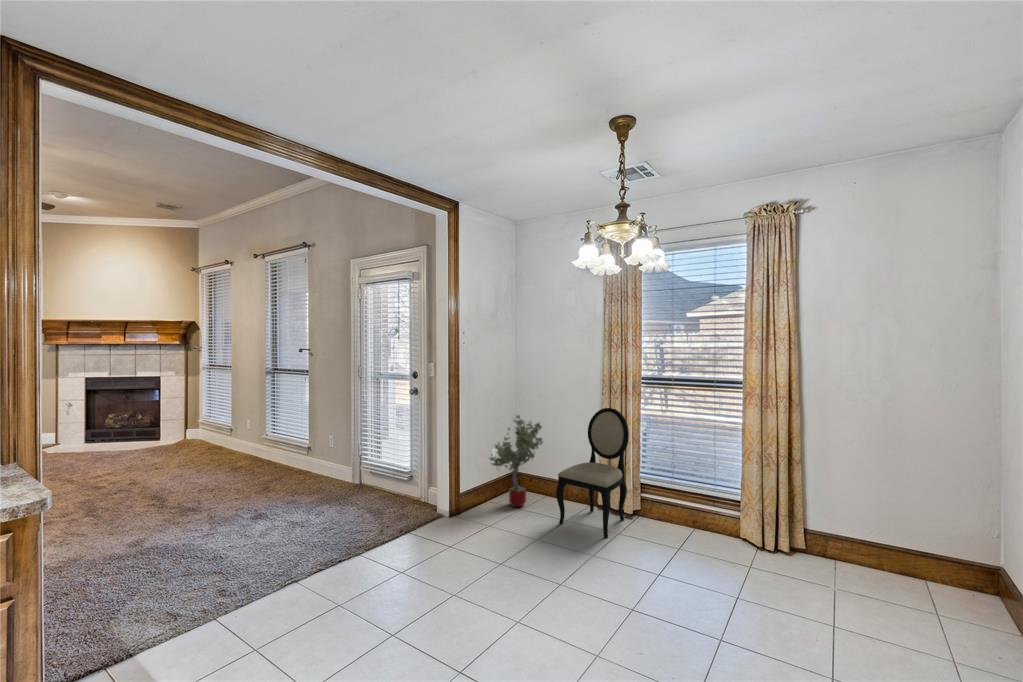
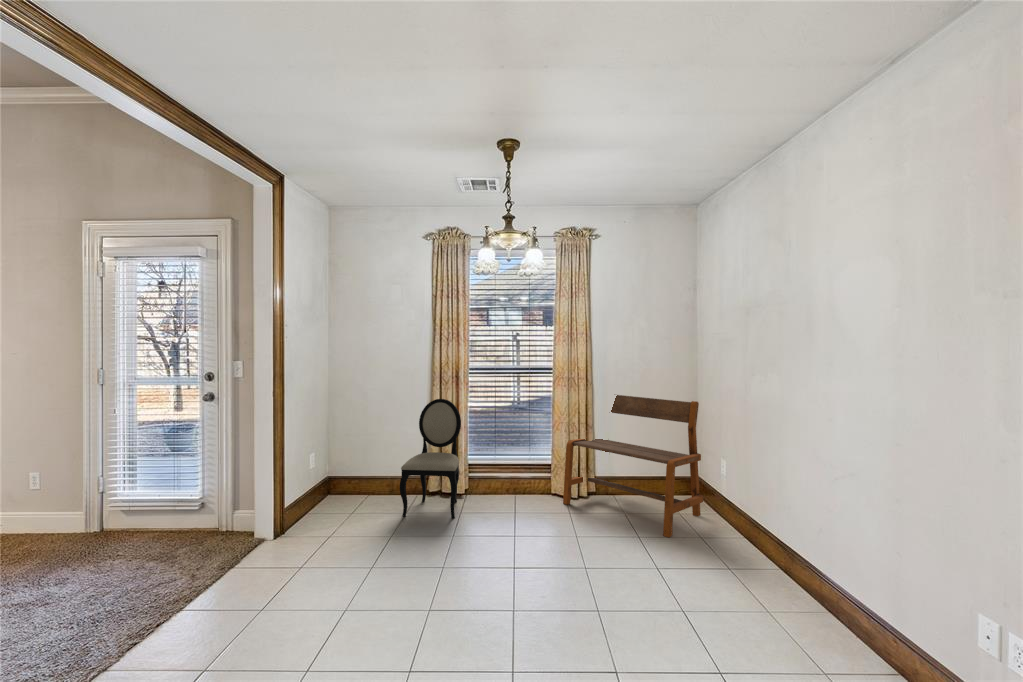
potted tree: present [490,415,543,507] -> none [313,414,369,513]
bench: none [750,418,987,652] -> present [563,395,703,537]

